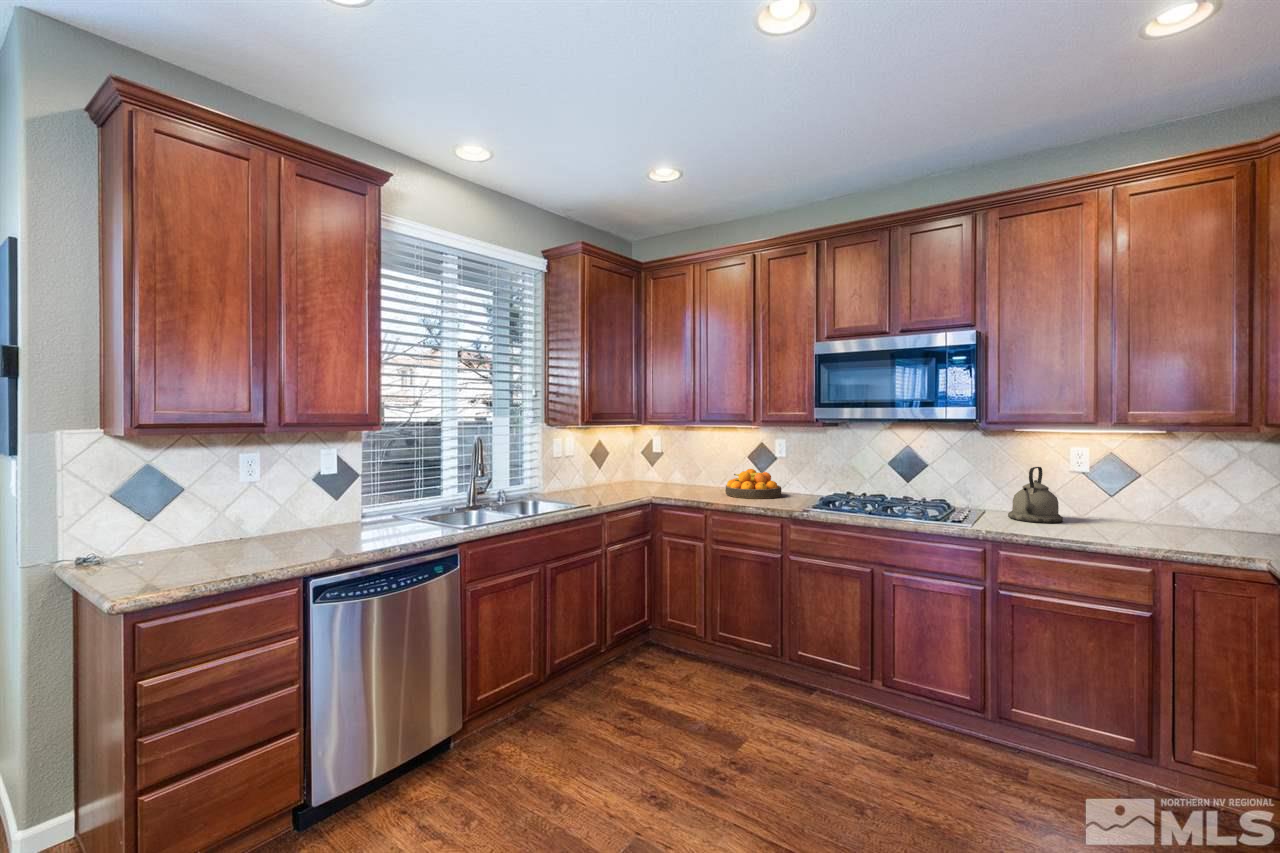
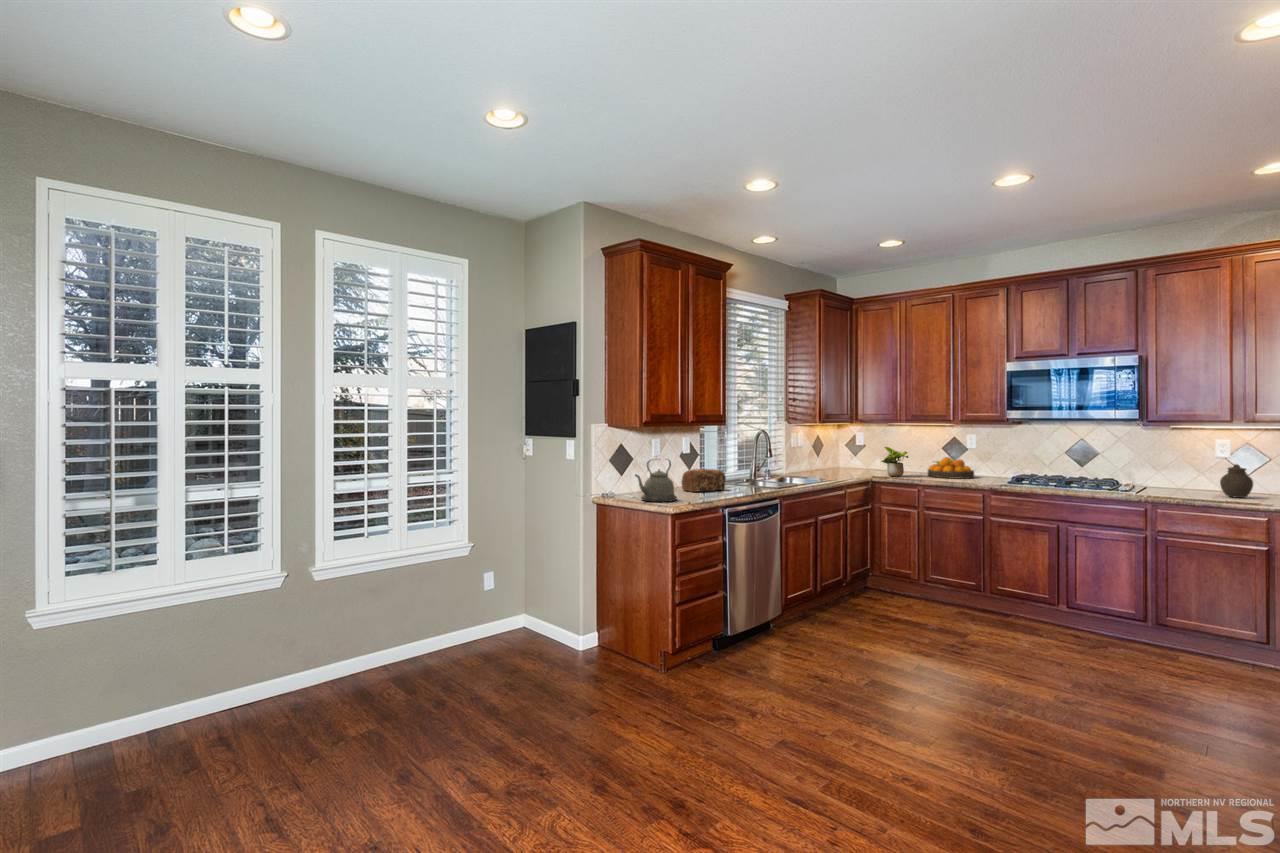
potted plant: none [664,456,700,496] -> present [881,447,908,477]
kettle: present [1008,467,1063,523] -> present [635,460,677,502]
jar: none [1081,486,1125,535] -> present [1220,464,1253,498]
bread loaf: none [308,497,384,537] -> present [681,469,726,492]

